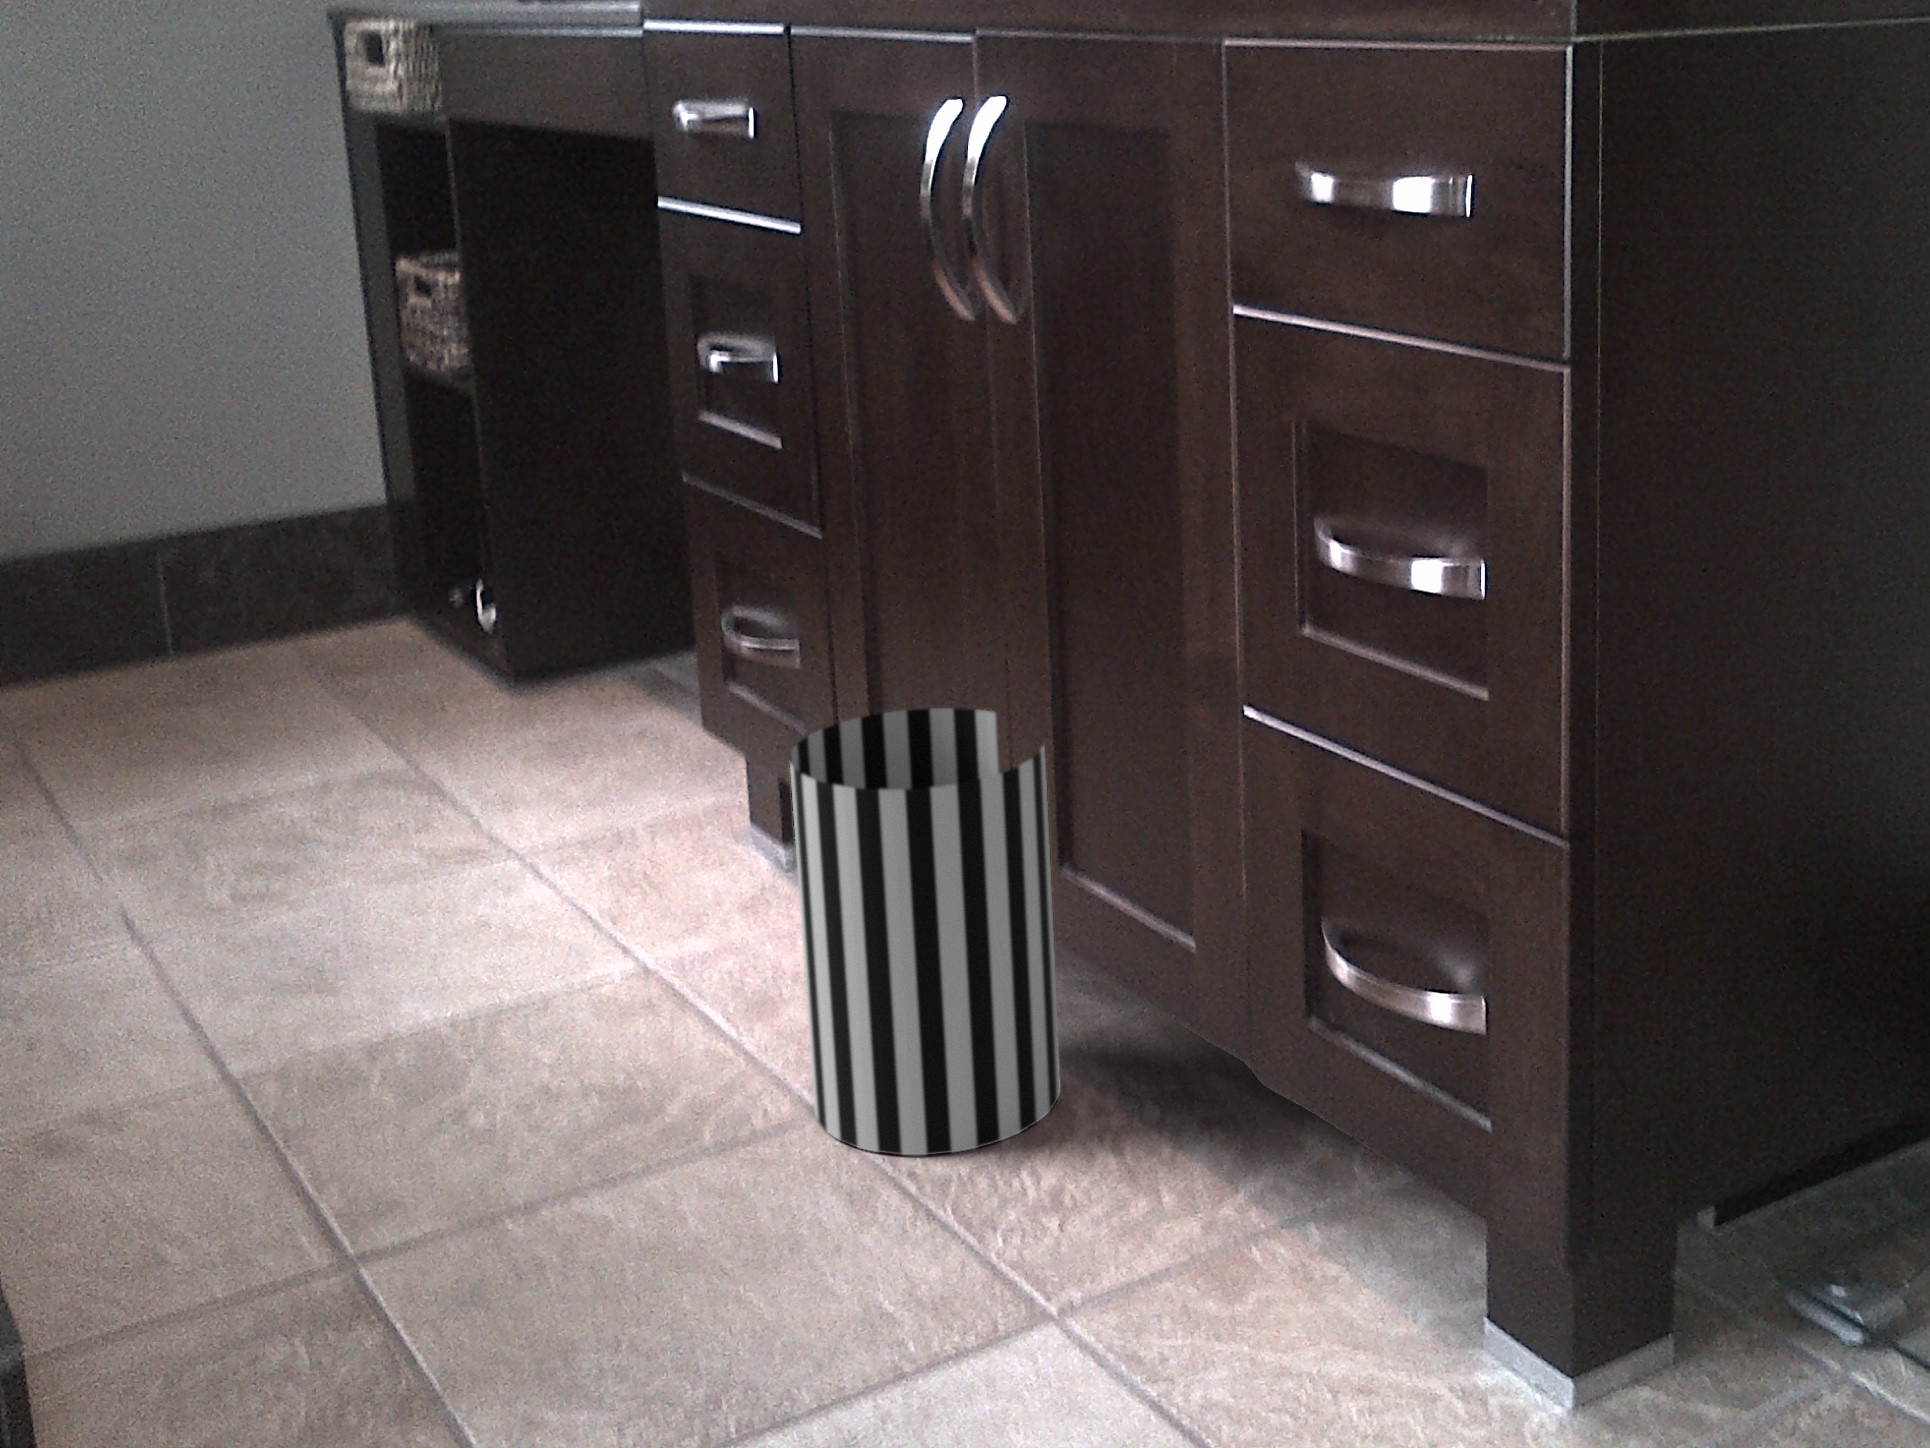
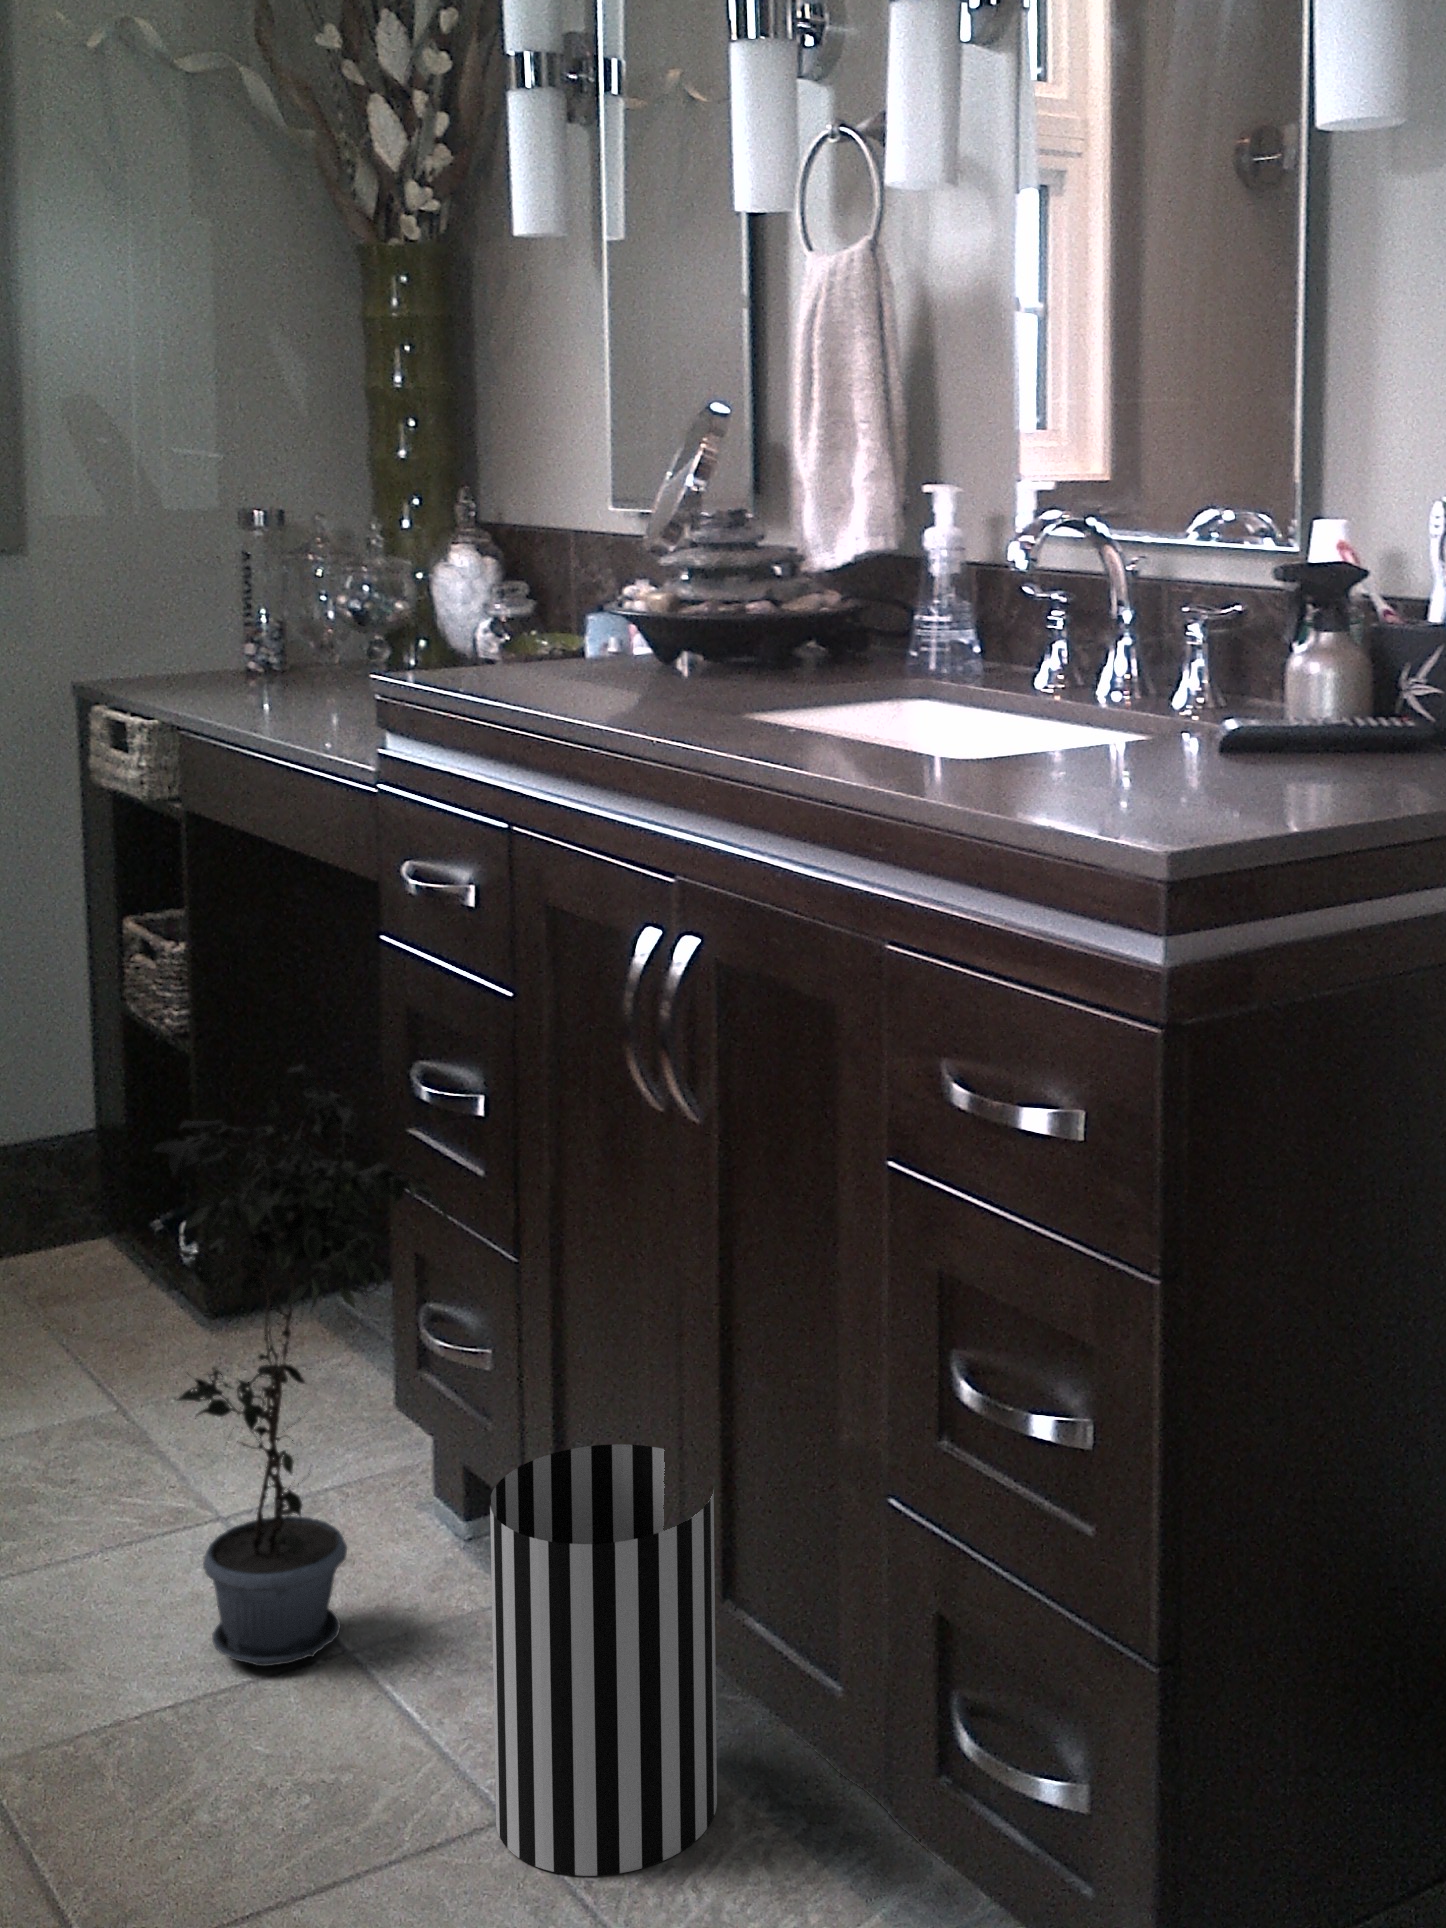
potted plant: none [401,318,736,976] -> present [149,1064,448,1666]

